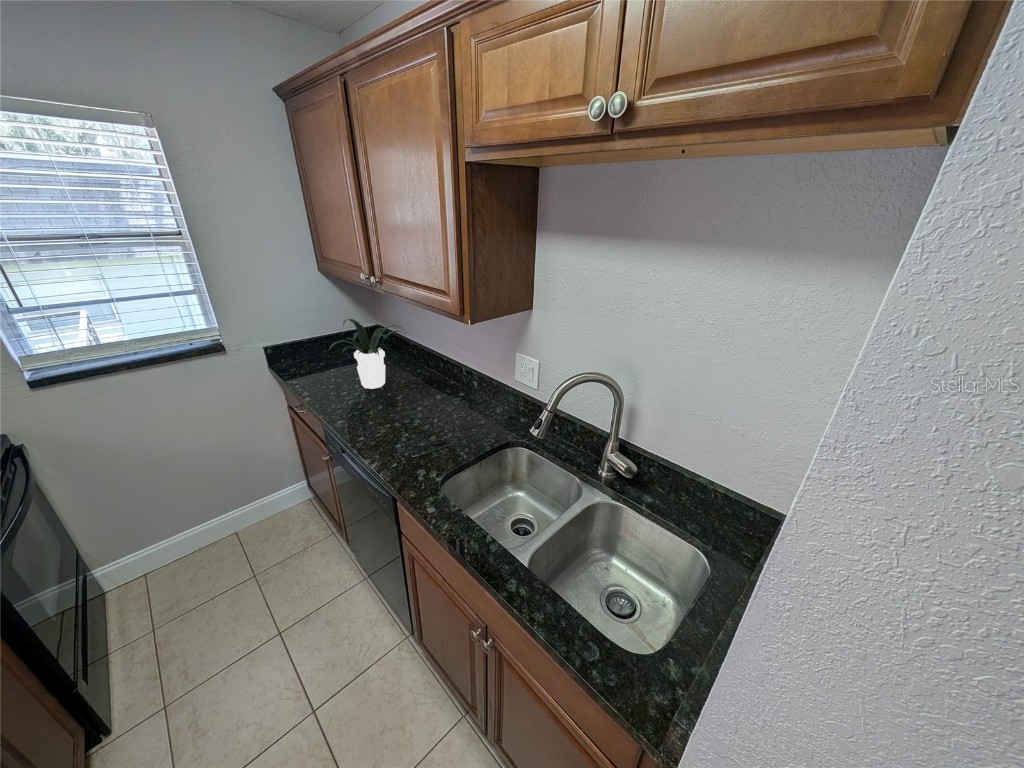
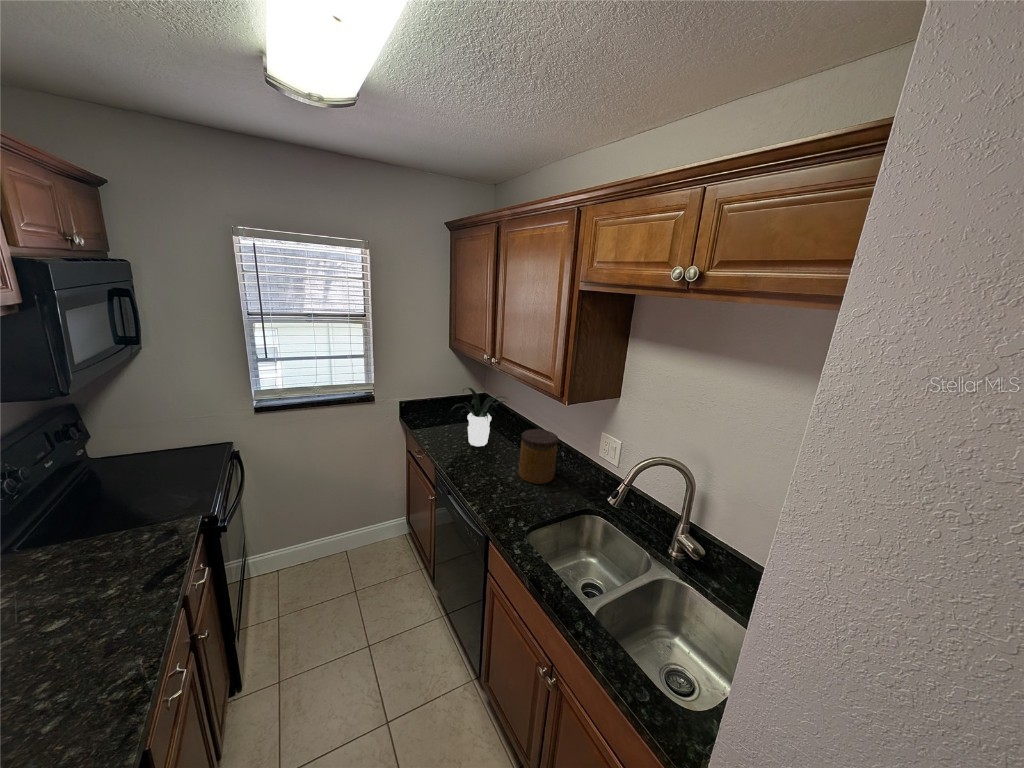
jar: none [422,359,467,422] -> present [519,429,558,484]

